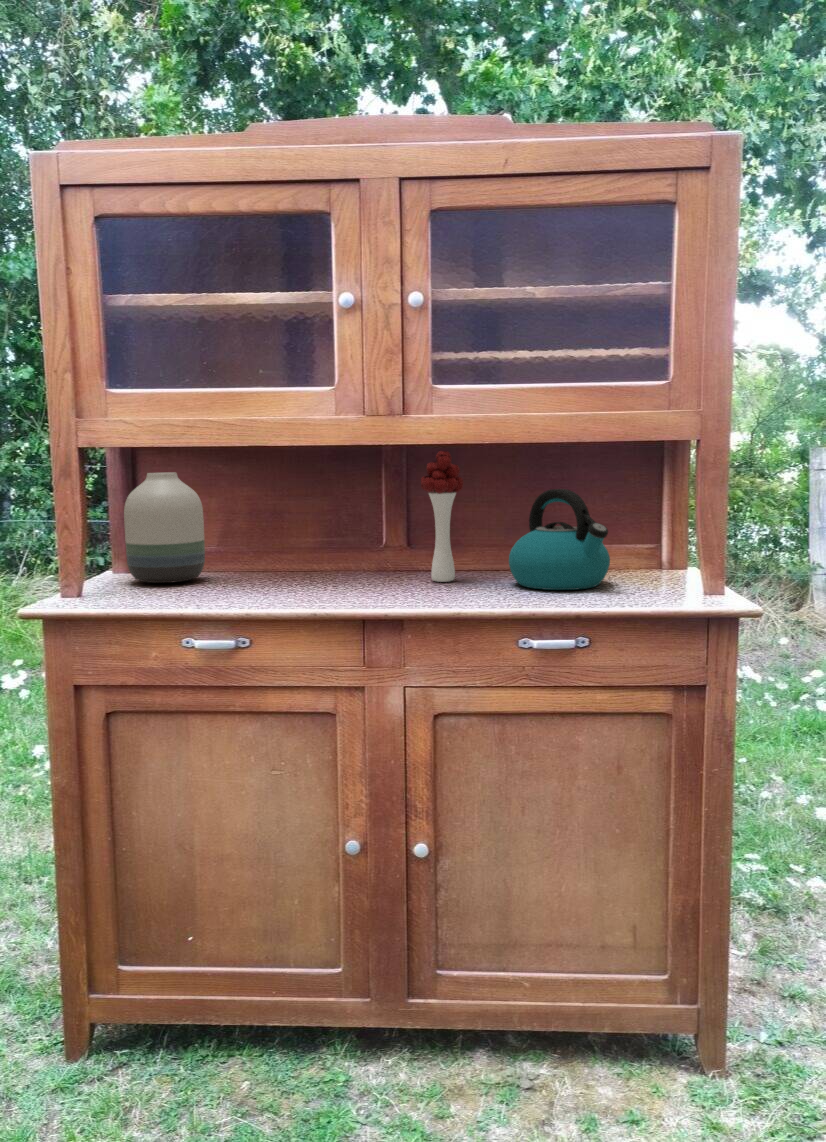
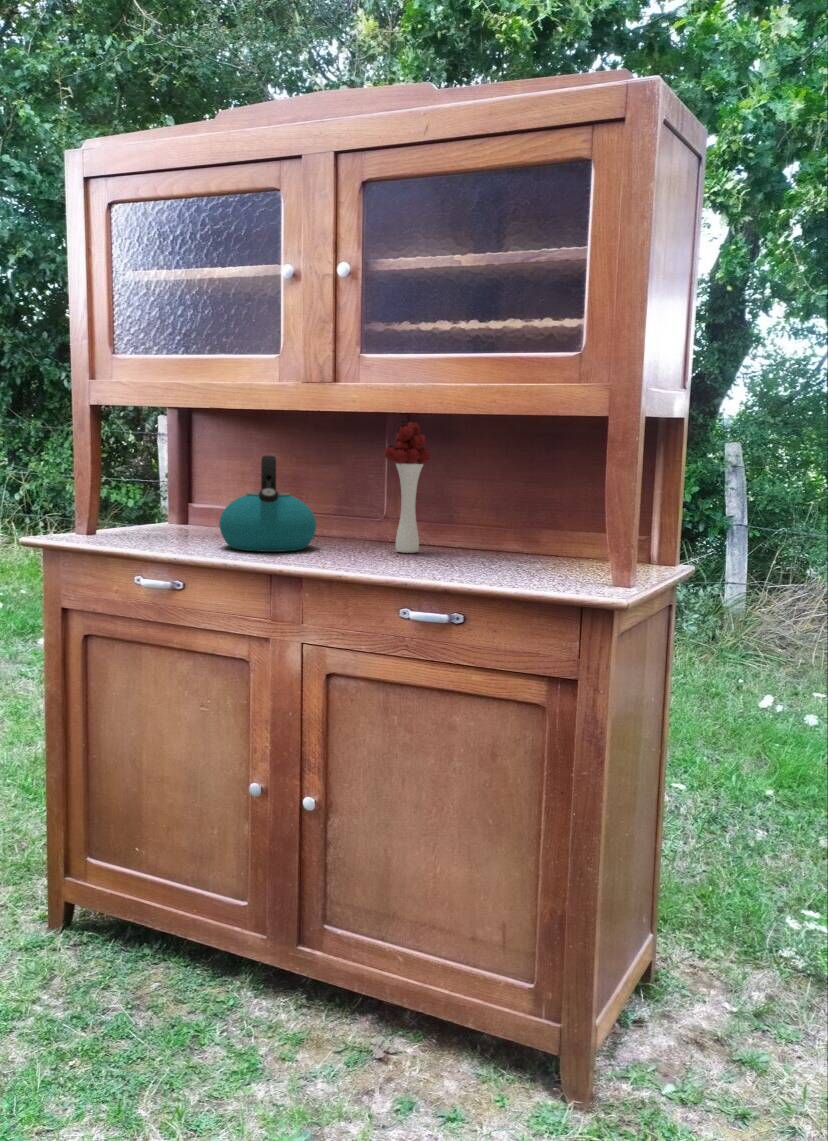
vase: present [124,473,205,583] -> none [151,433,221,533]
kettle: present [509,489,610,590] -> present [219,455,316,552]

